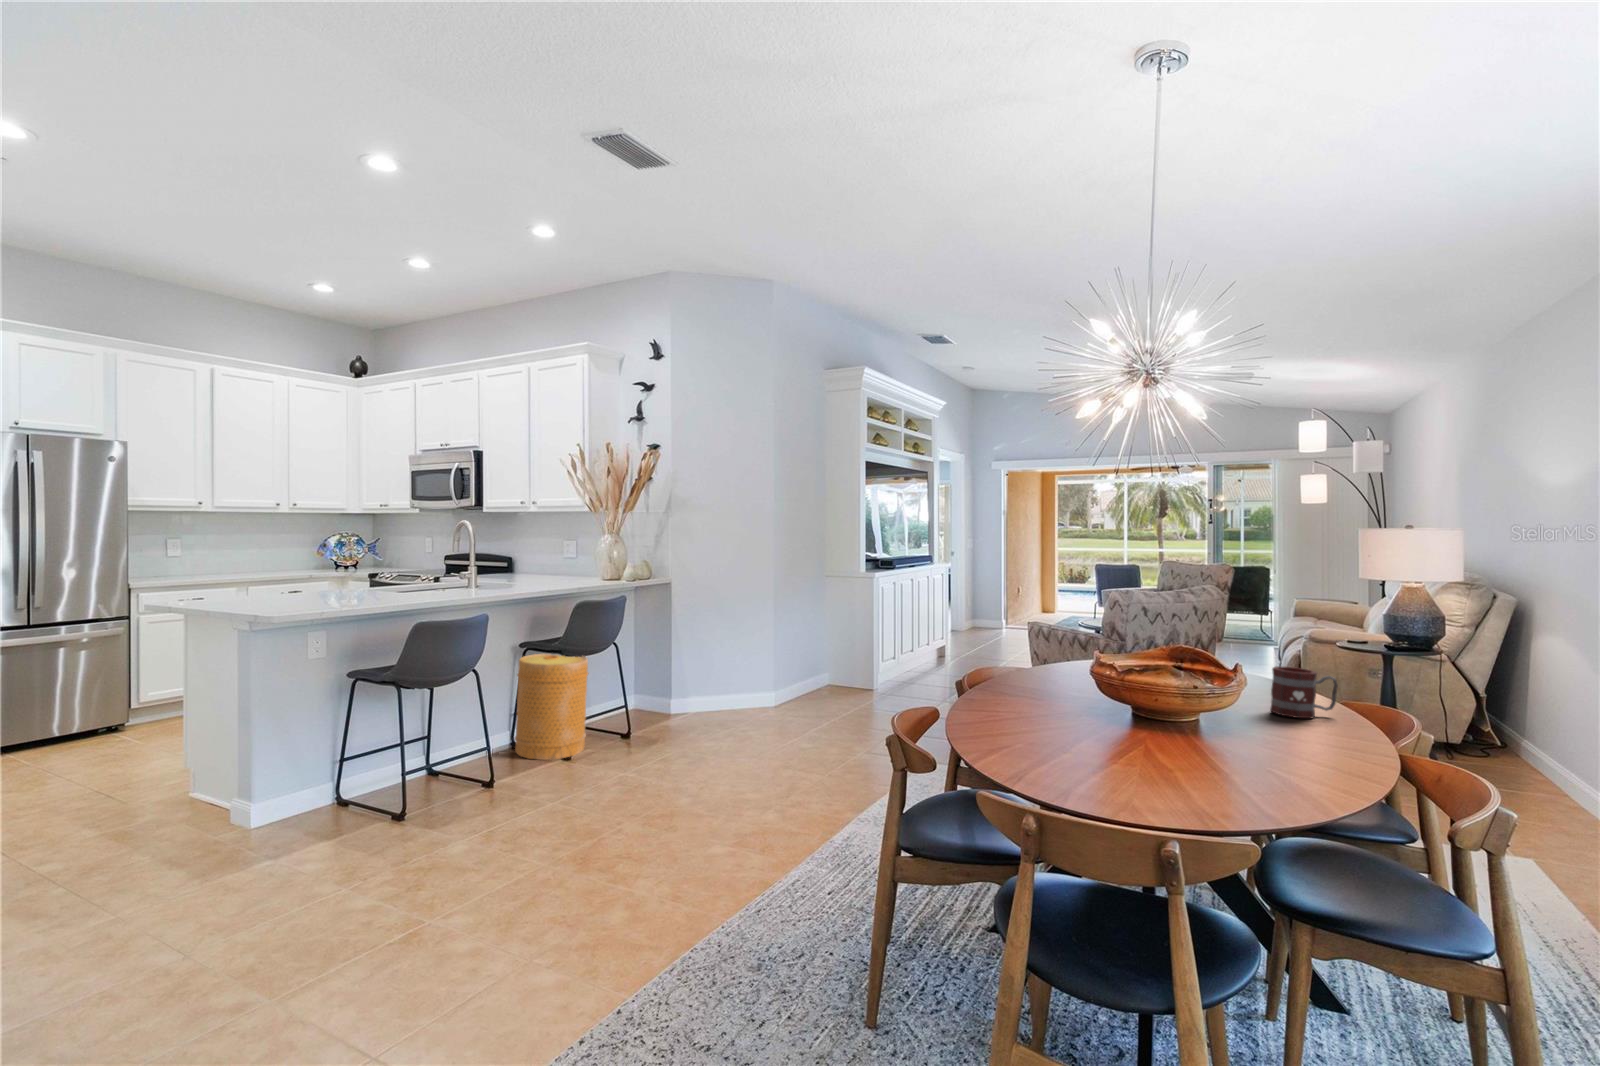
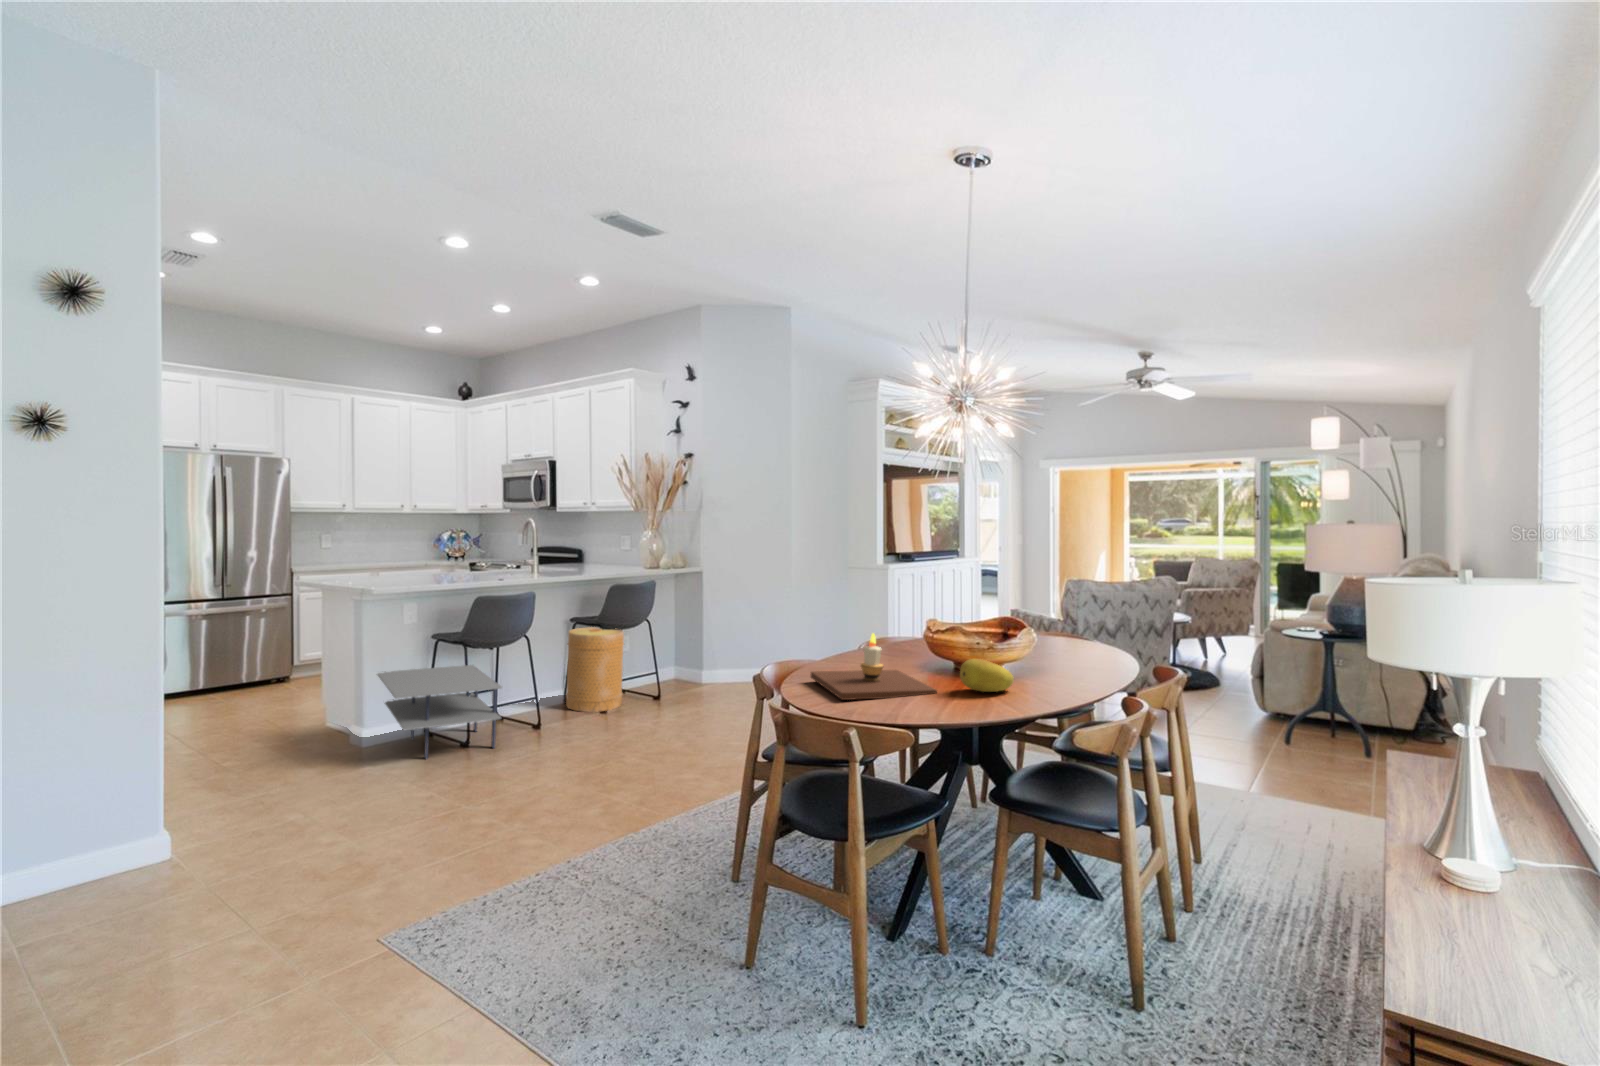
mug: present [1270,666,1338,718] -> none [1054,635,1103,675]
candle: none [984,672,1185,774] -> present [811,633,937,700]
fruit: none [1205,705,1280,751] -> present [960,659,1013,692]
side table: none [270,708,456,844] -> present [377,665,502,759]

